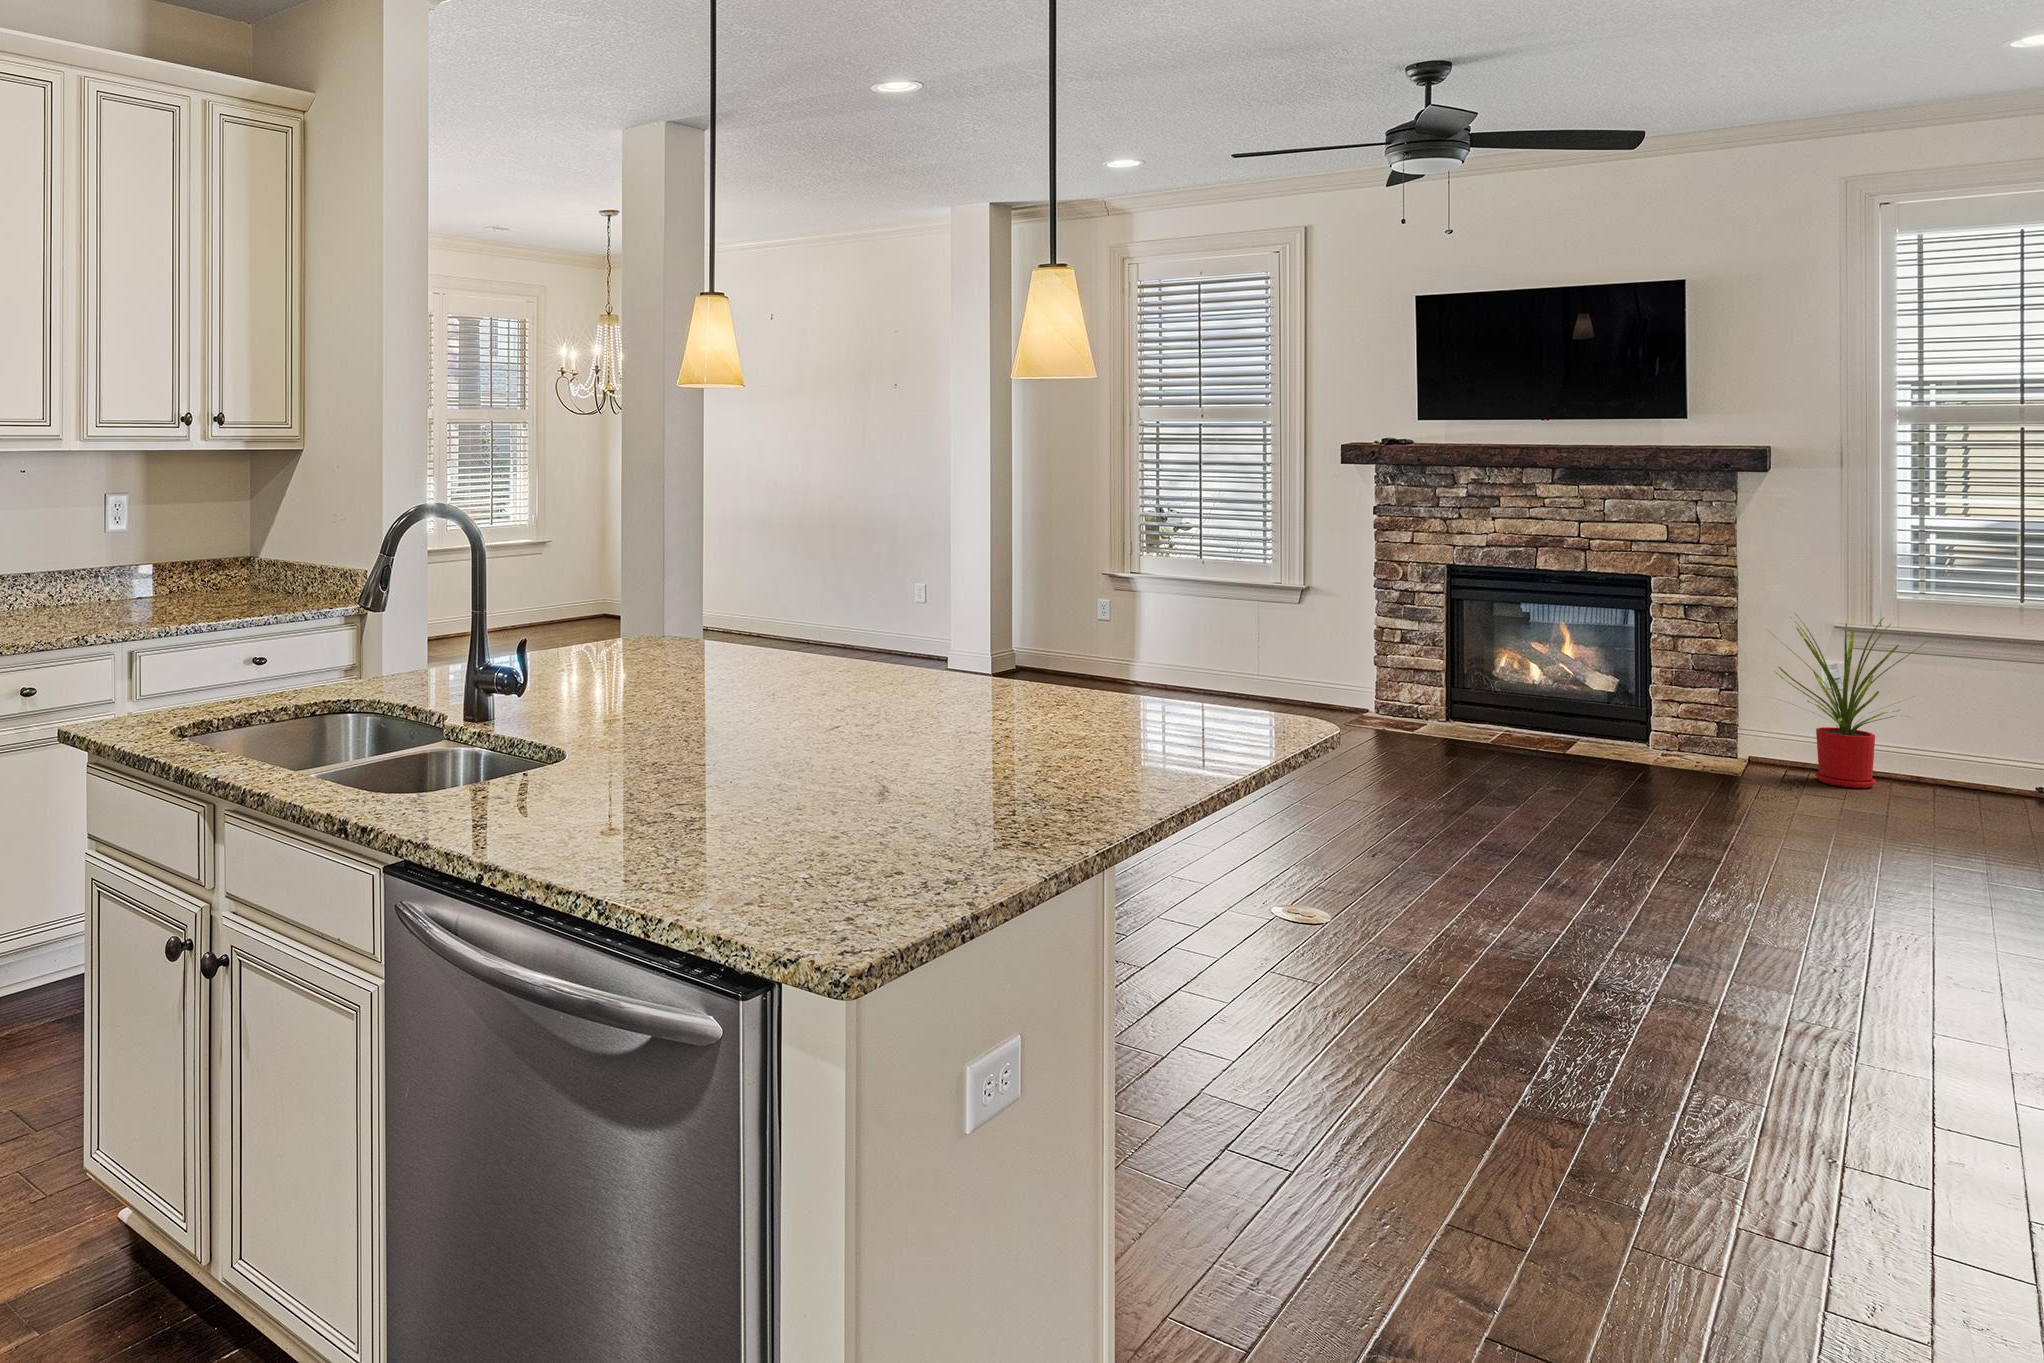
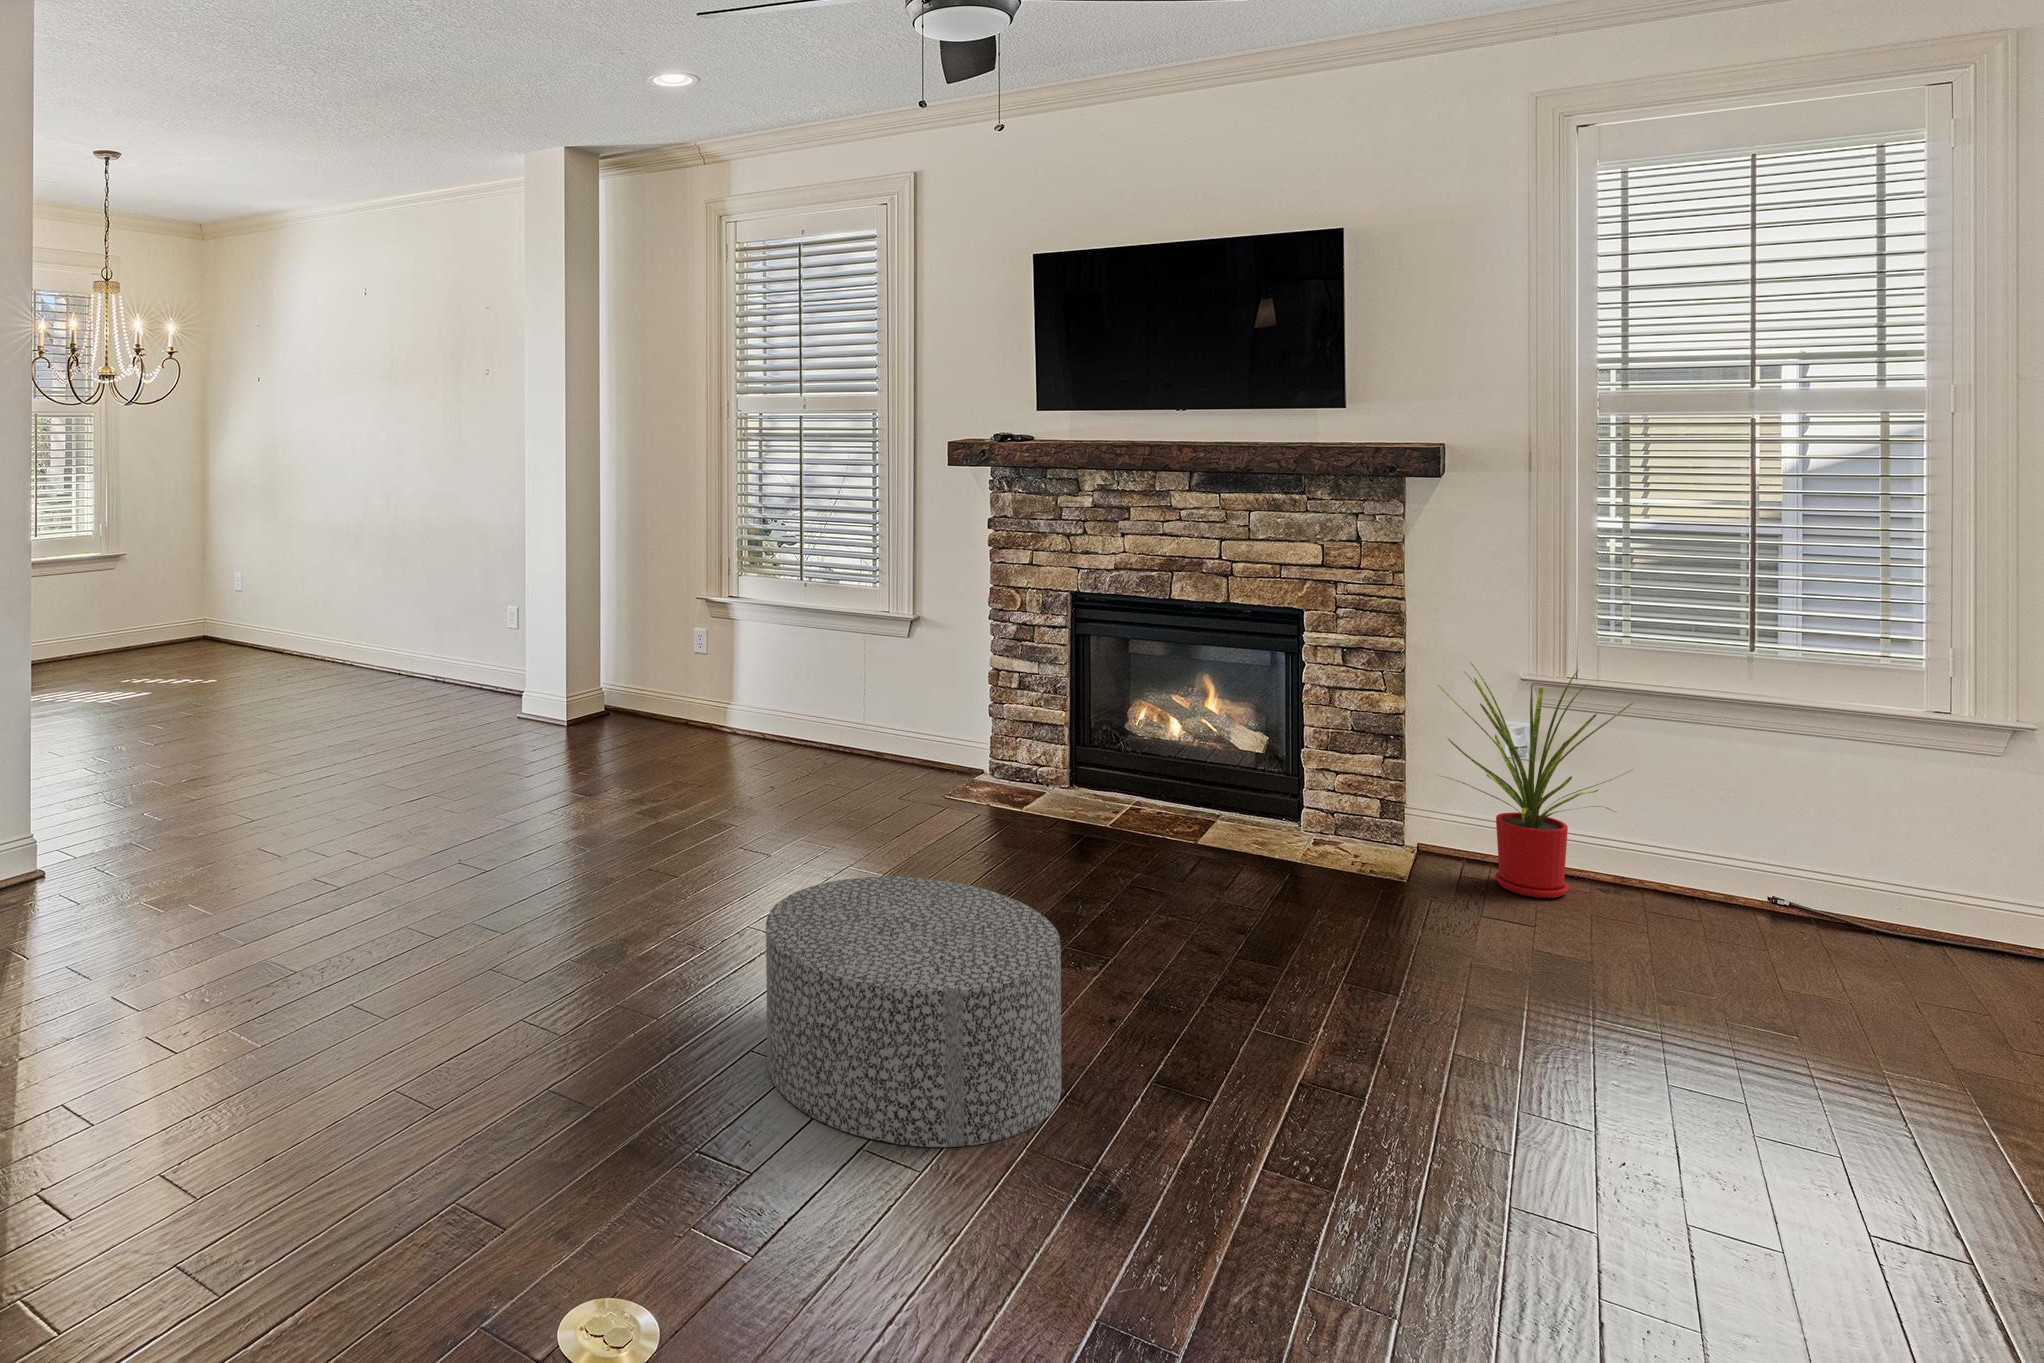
ottoman: none [1304,732,1520,874] -> present [766,877,1061,1147]

